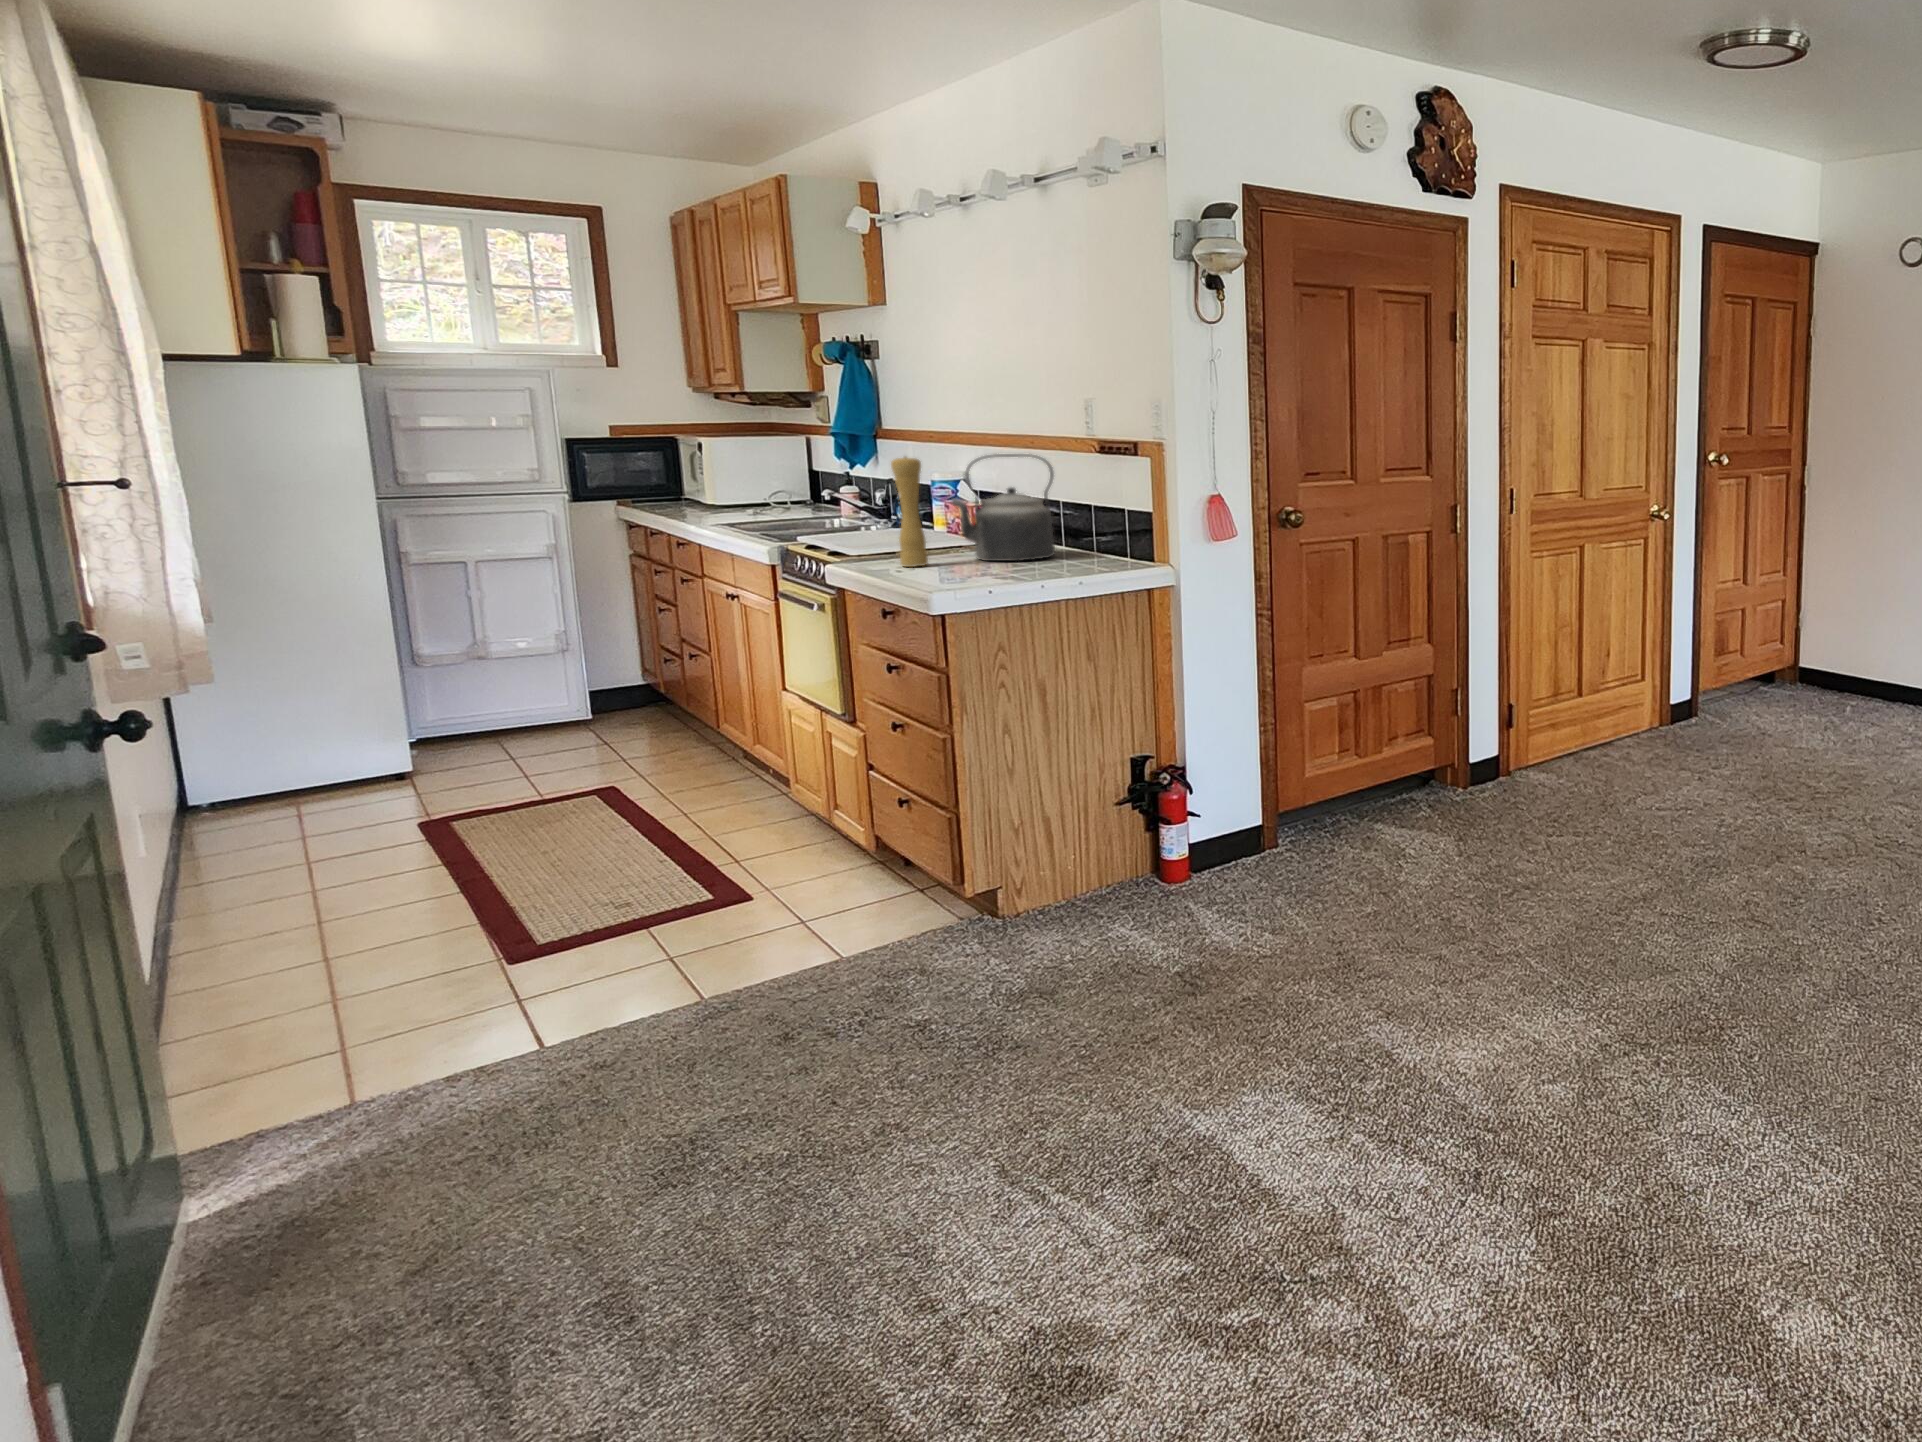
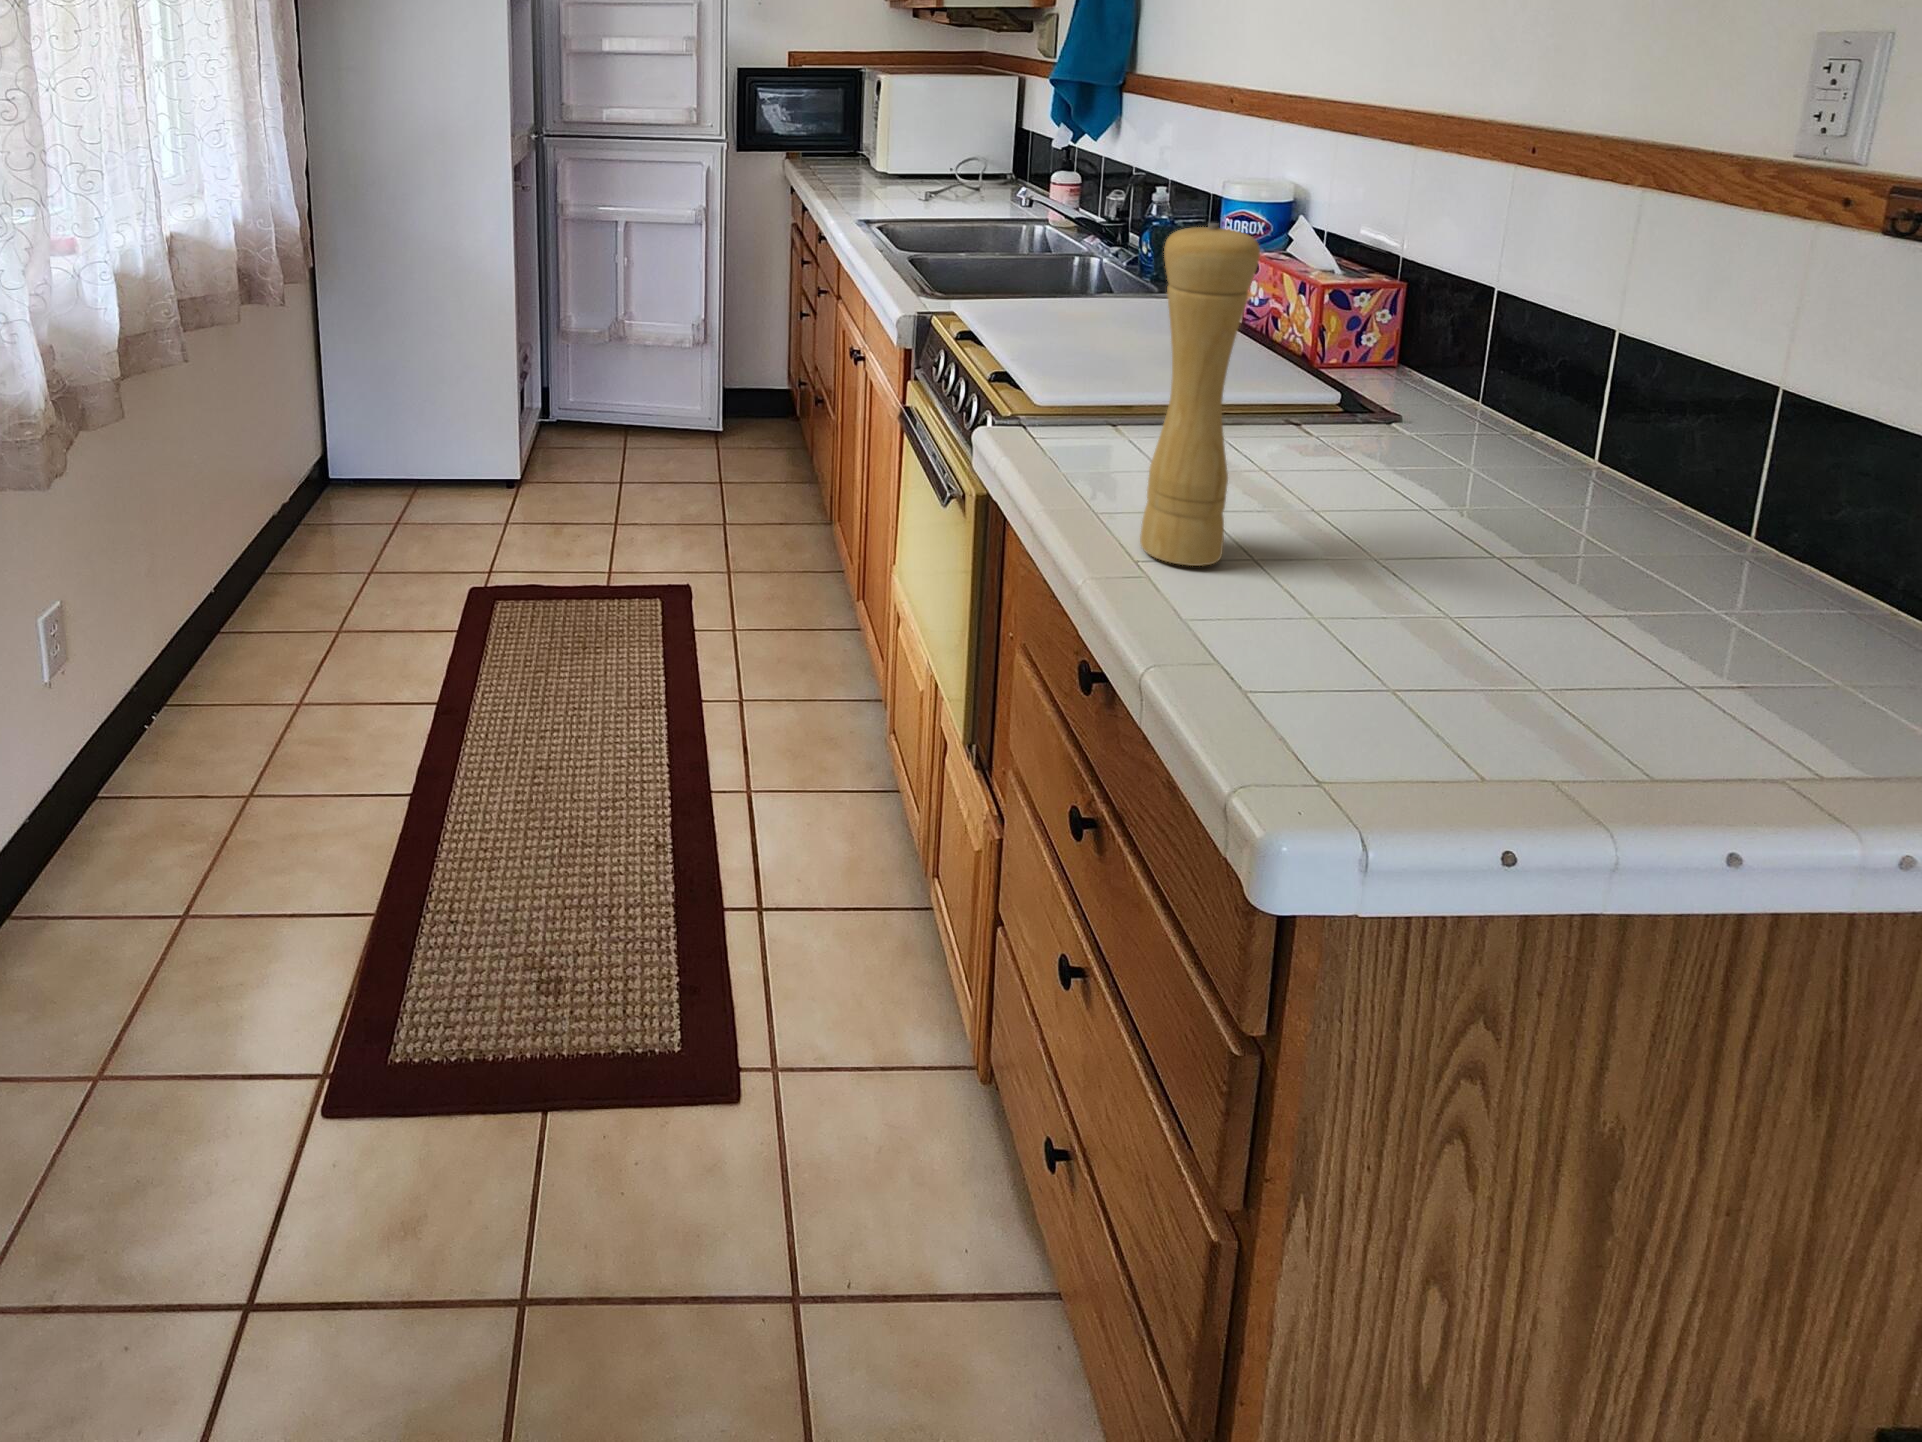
kettle: present [952,454,1055,561] -> none [1320,222,1699,596]

